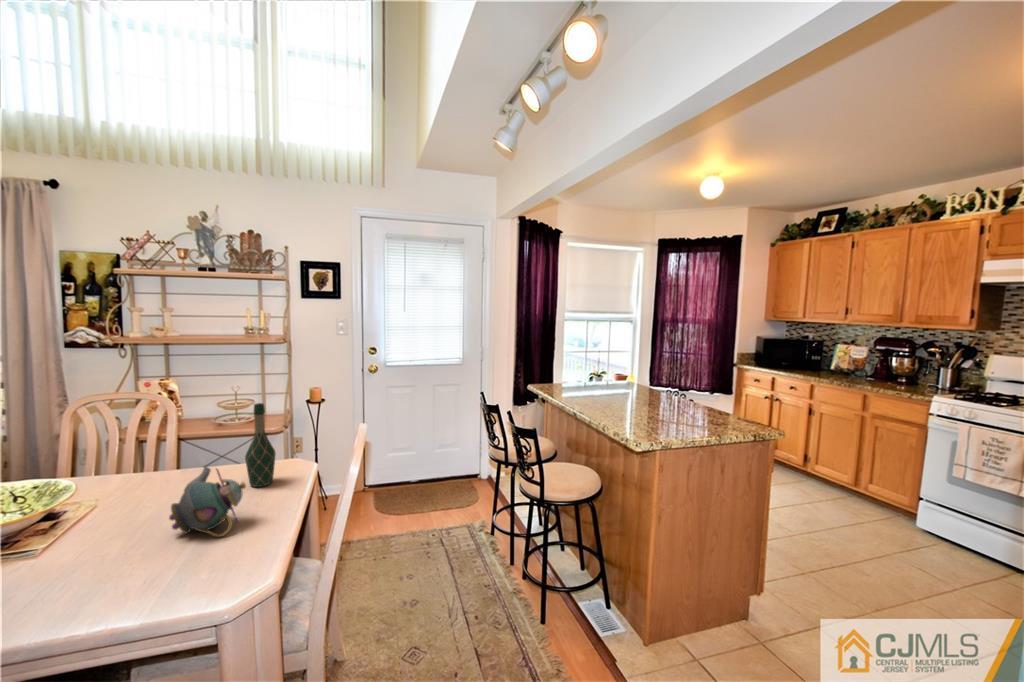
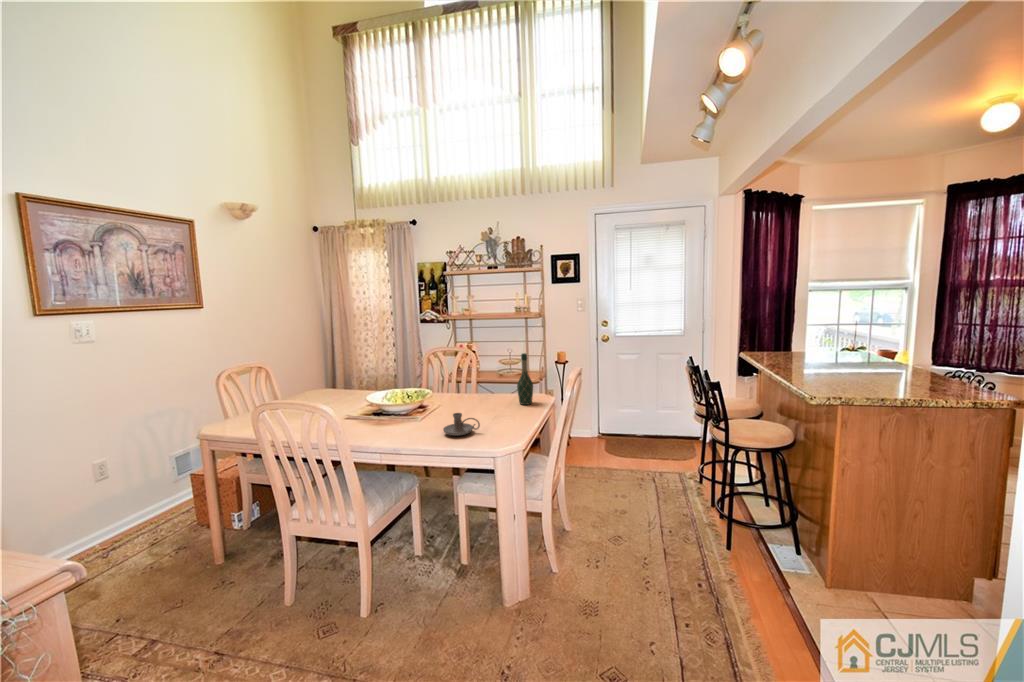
teapot: present [169,466,246,537] -> none [483,385,518,423]
candle holder: none [50,548,155,608] -> present [443,413,480,436]

